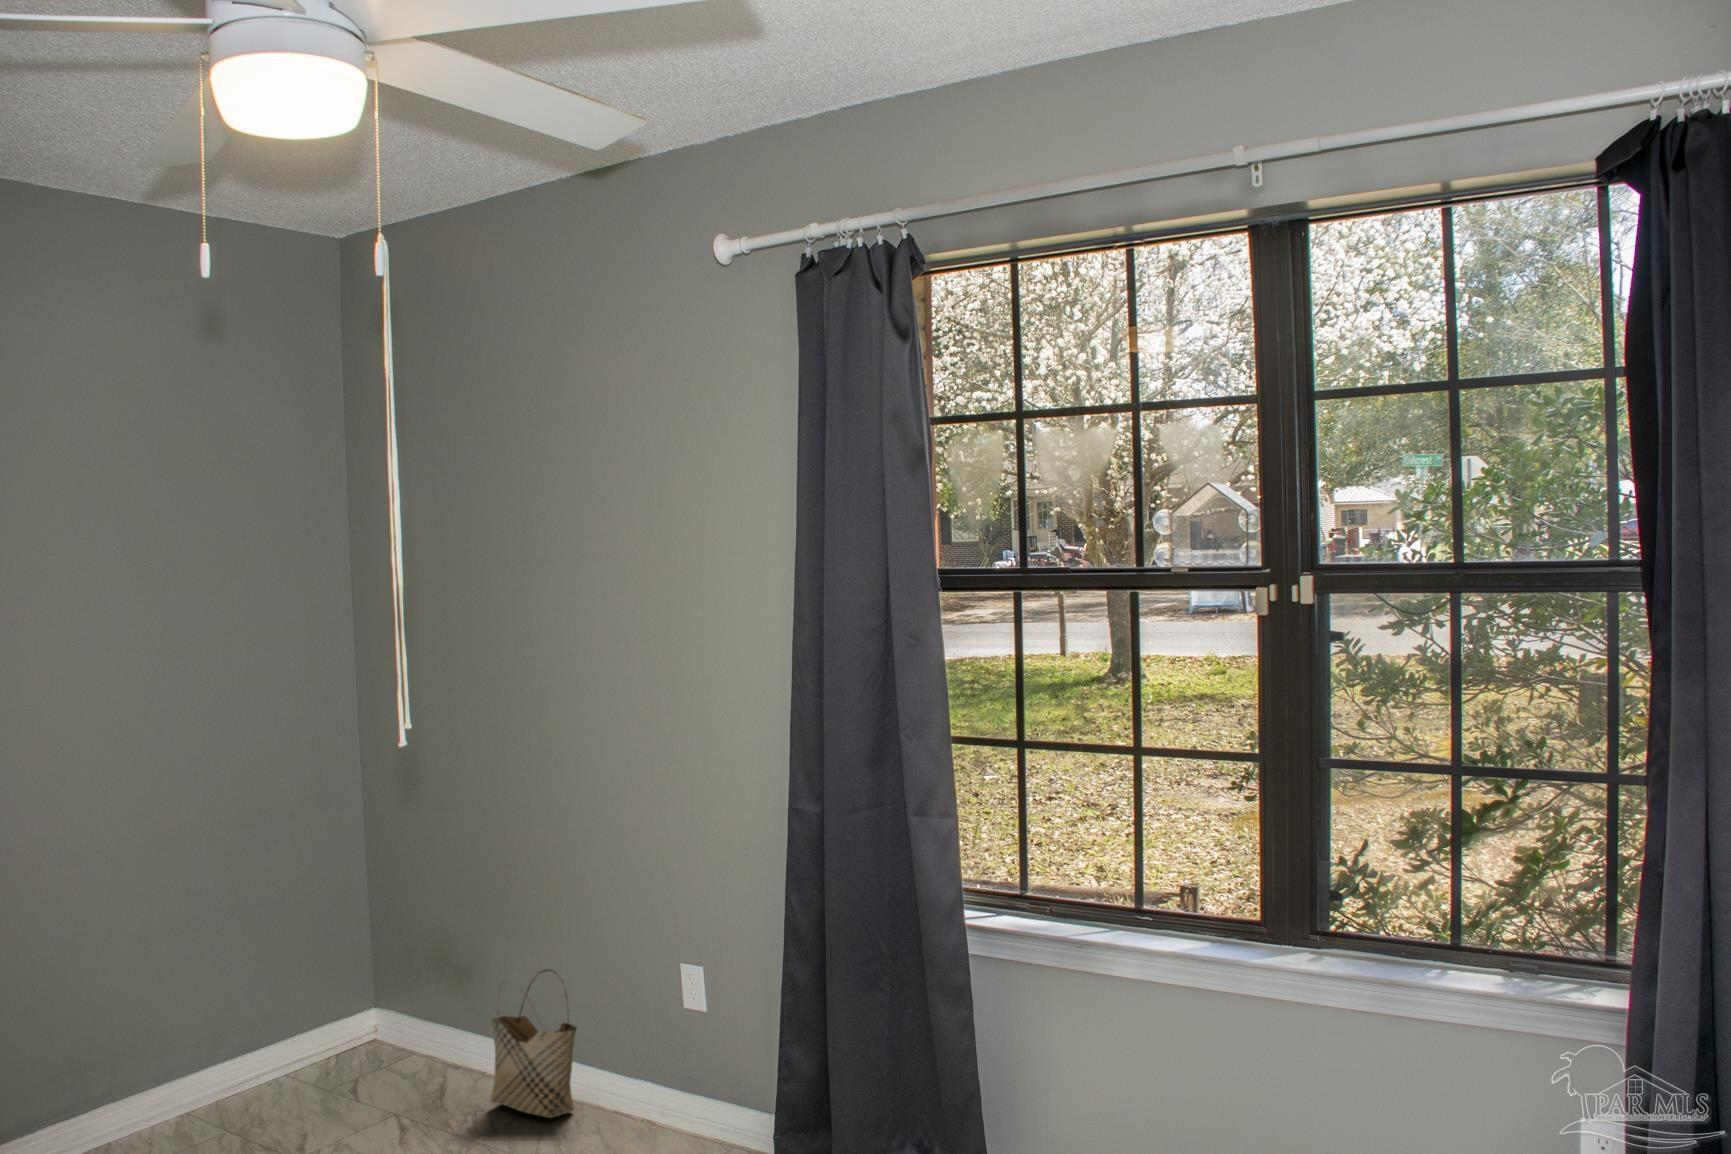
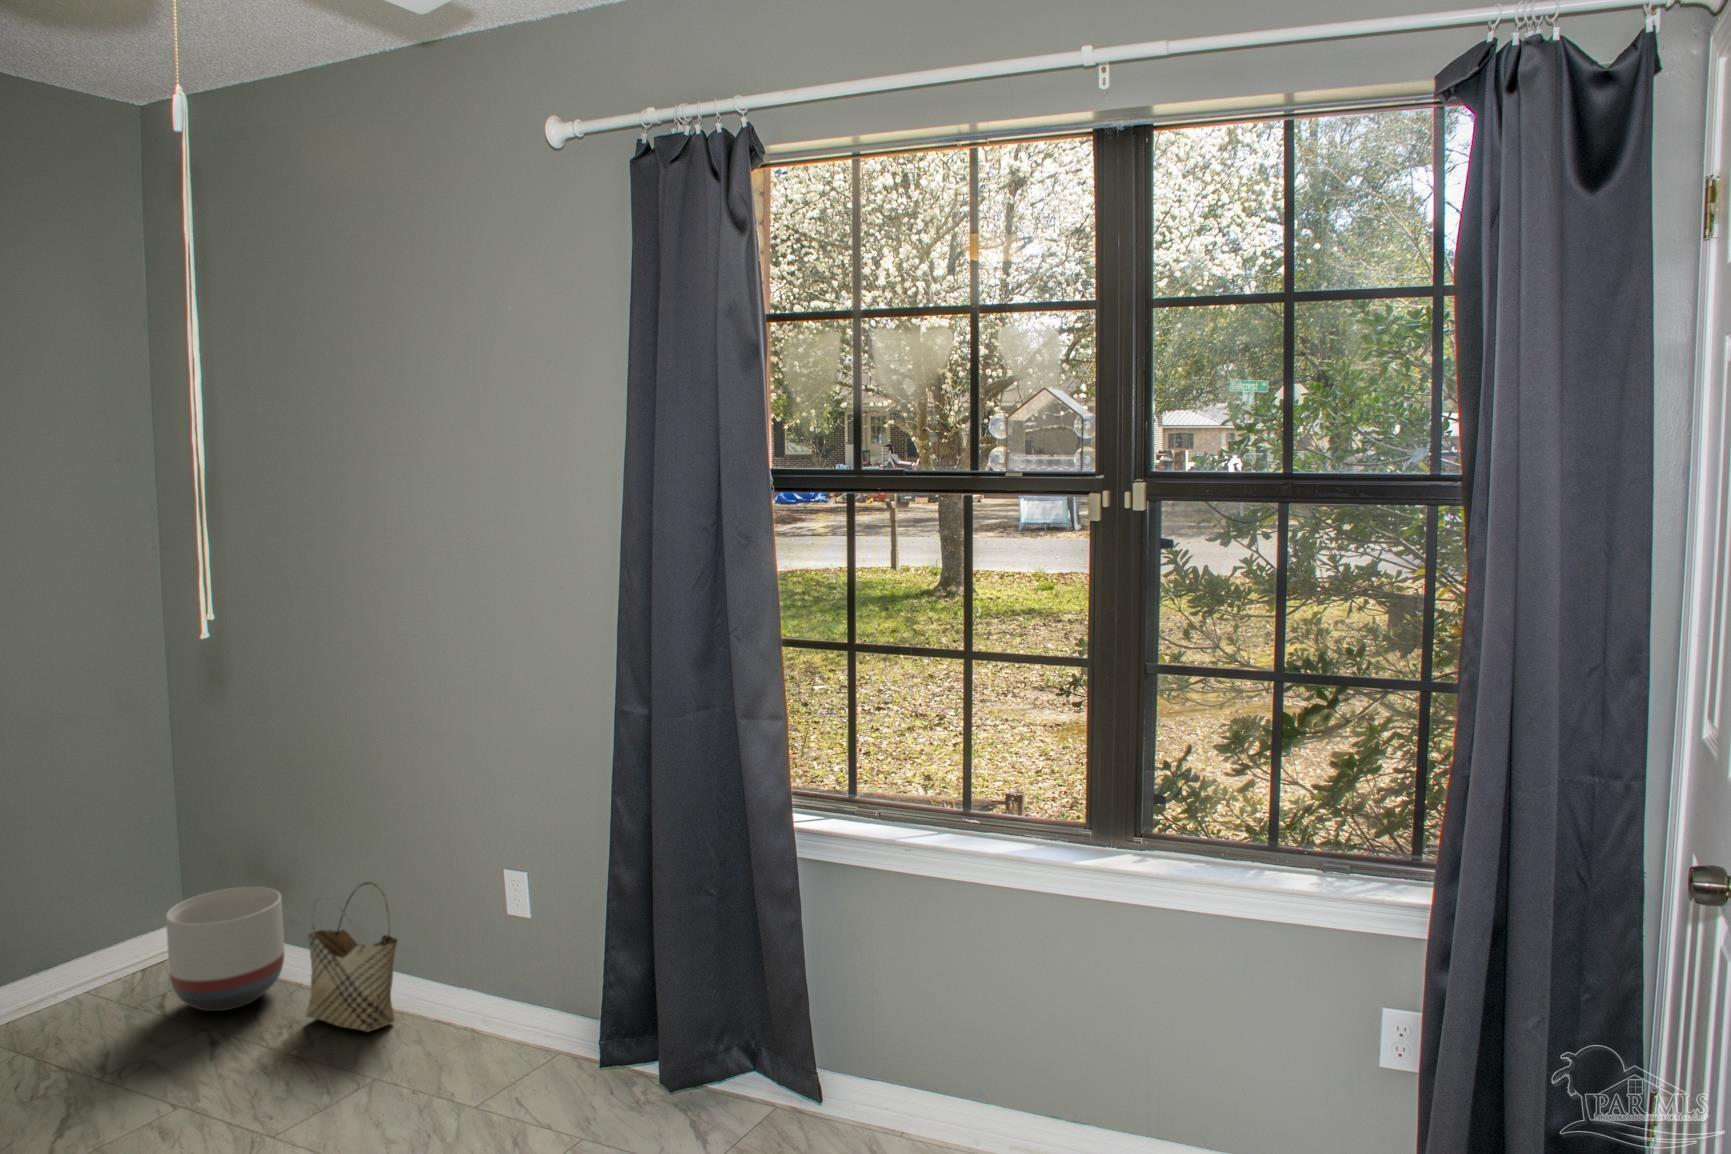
planter: none [361,973,467,1093] -> present [166,887,284,1011]

